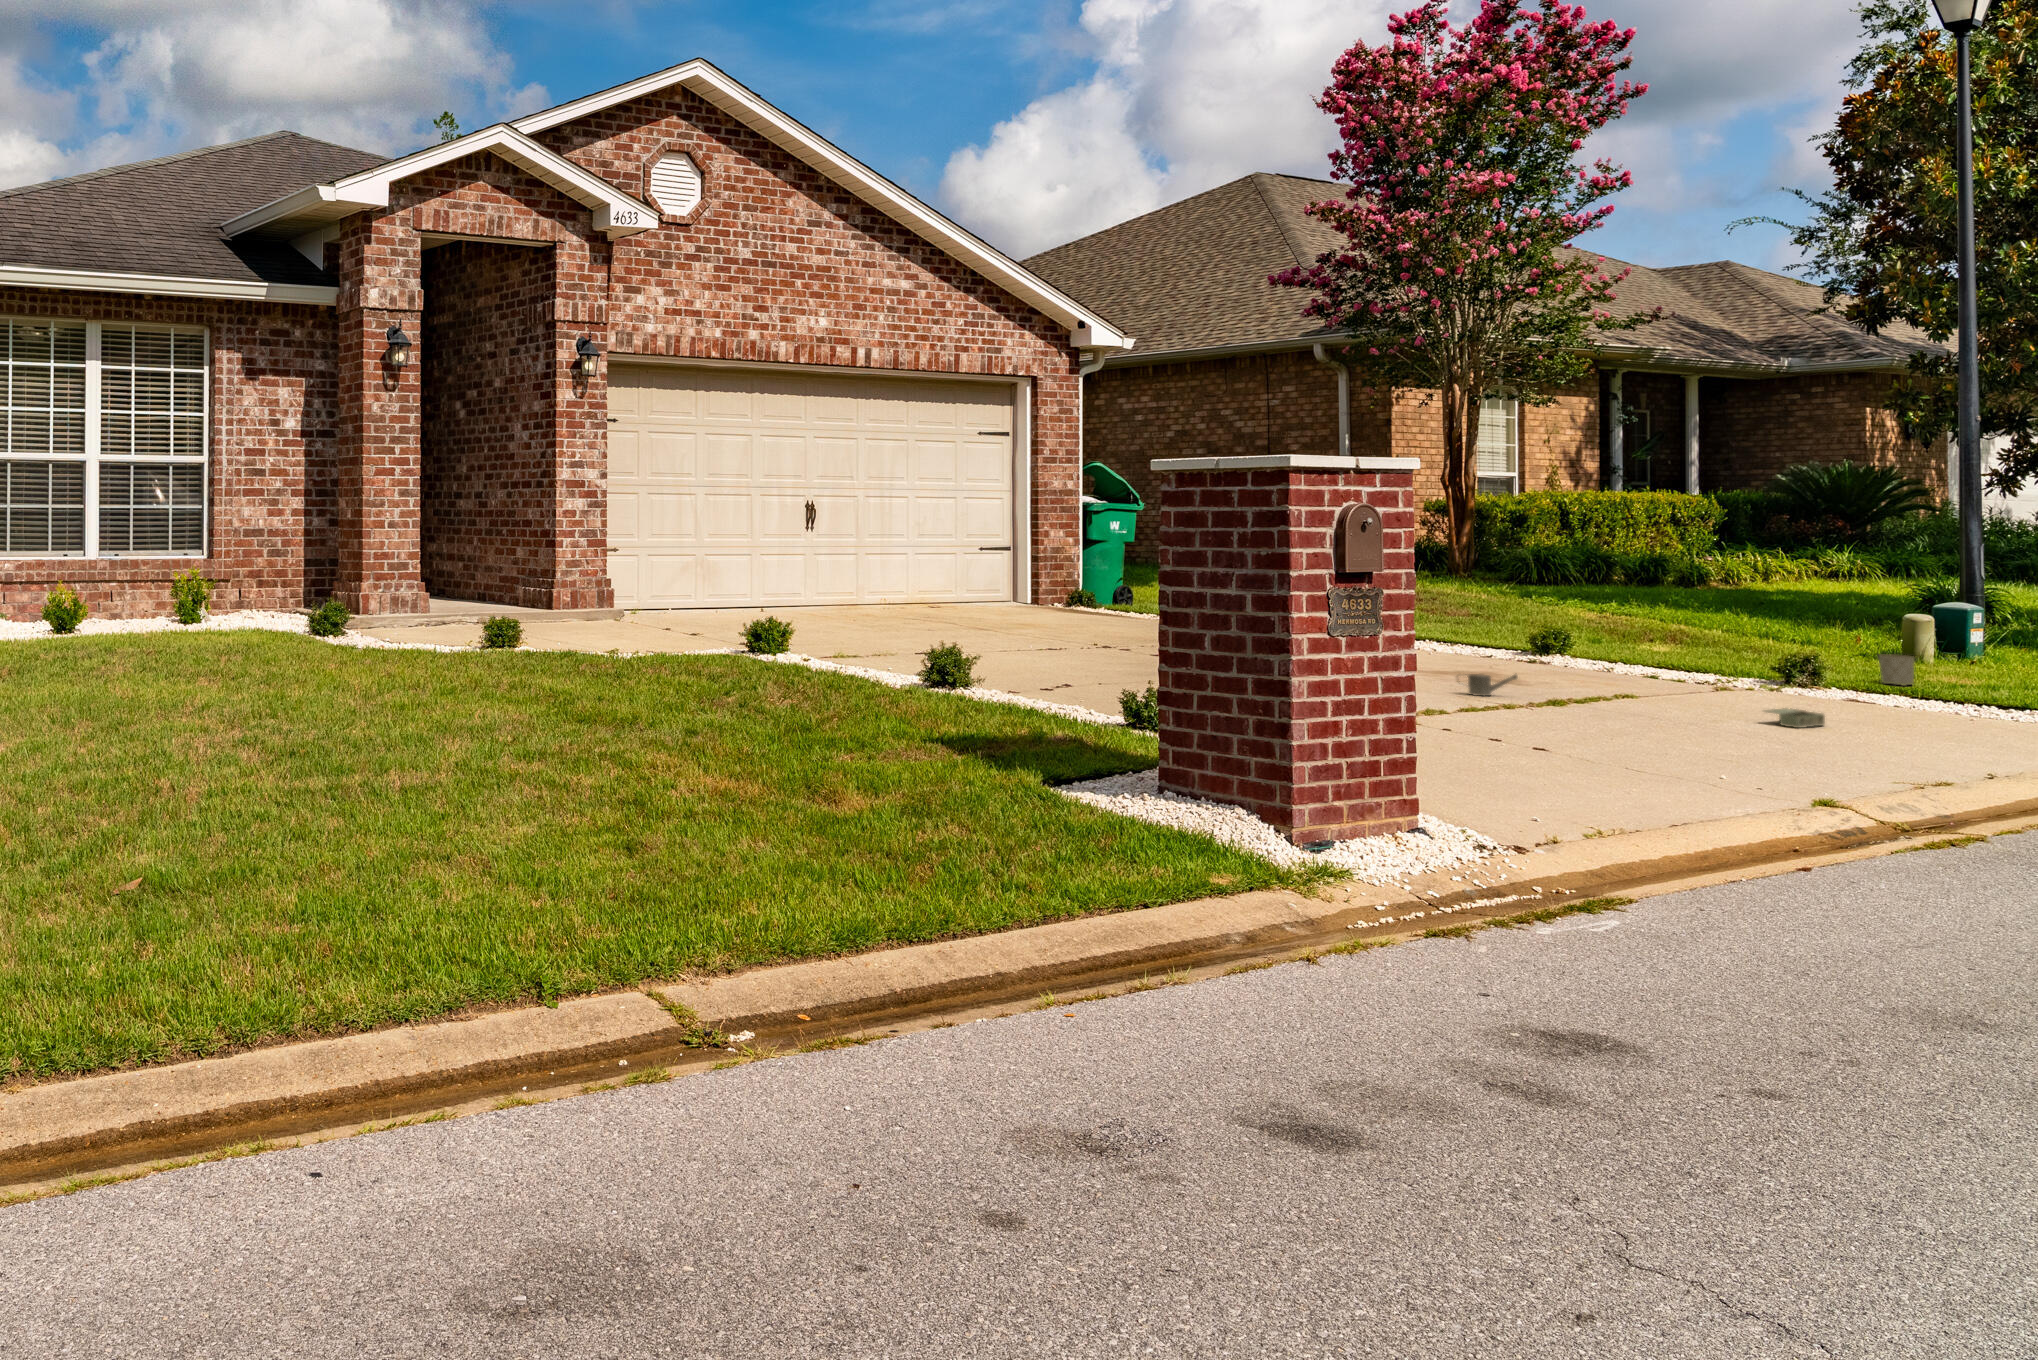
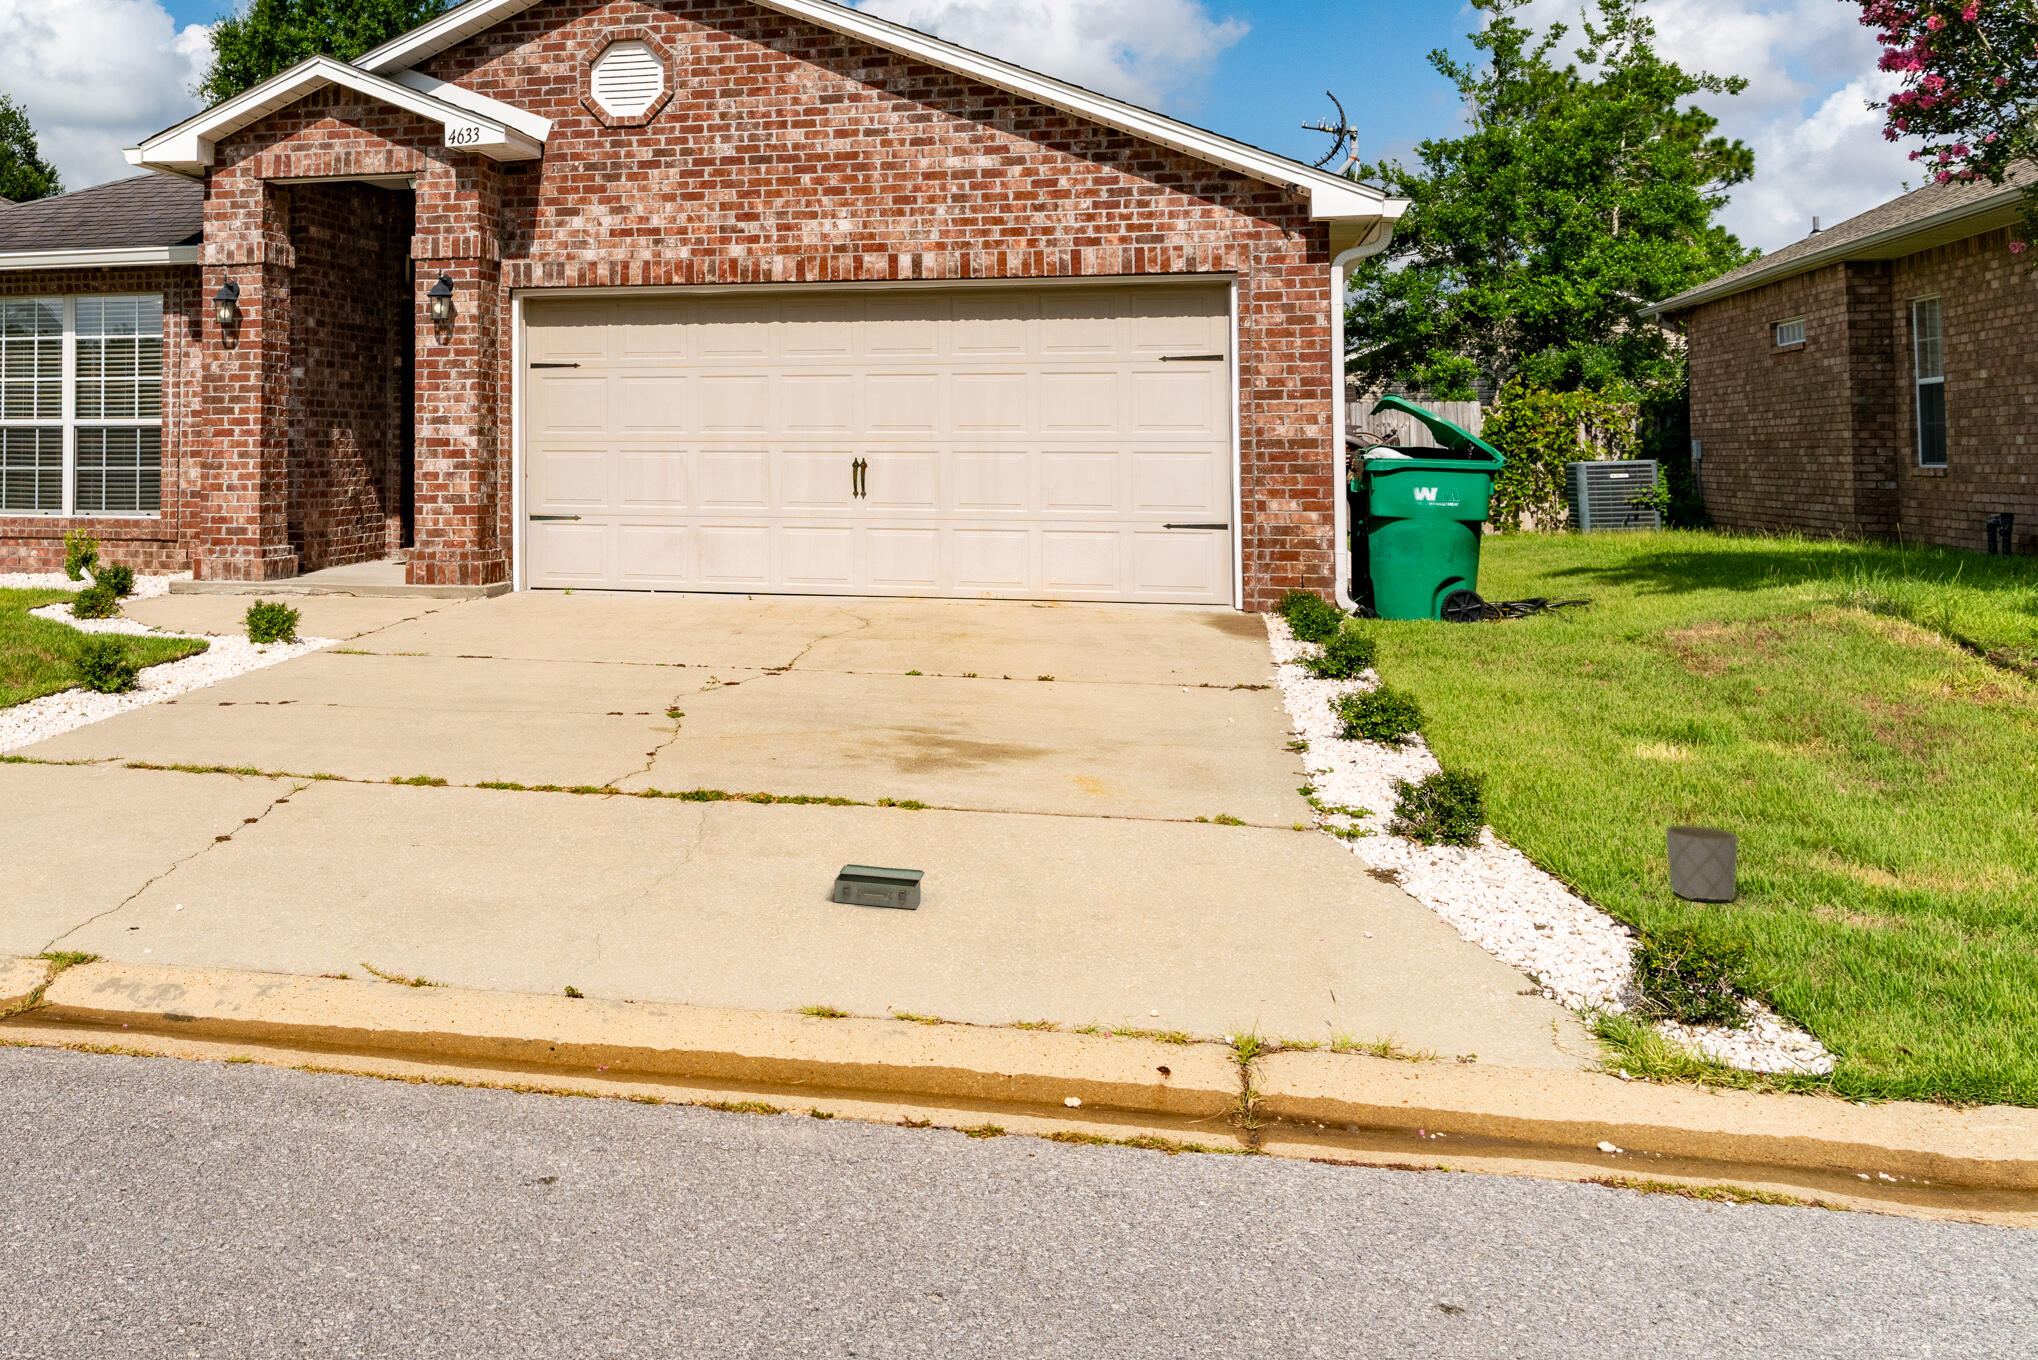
watering can: present [1465,674,1517,696] -> none [731,751,786,790]

